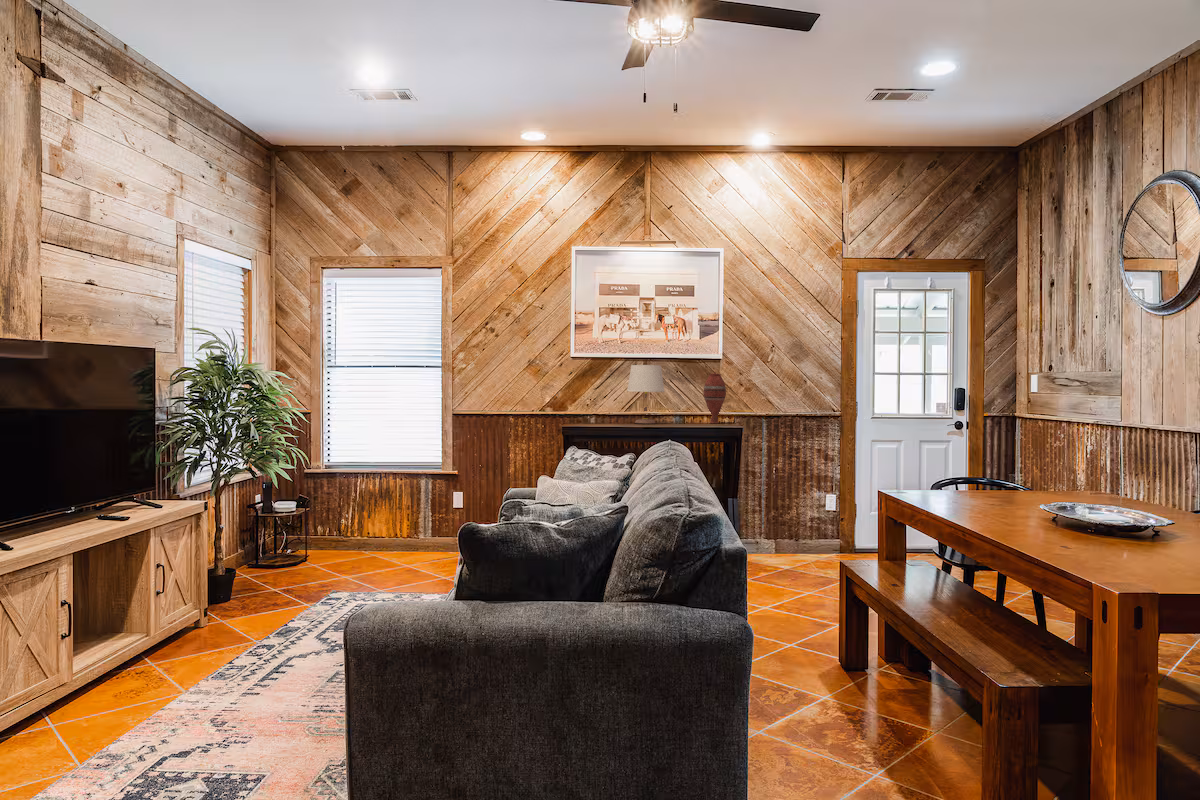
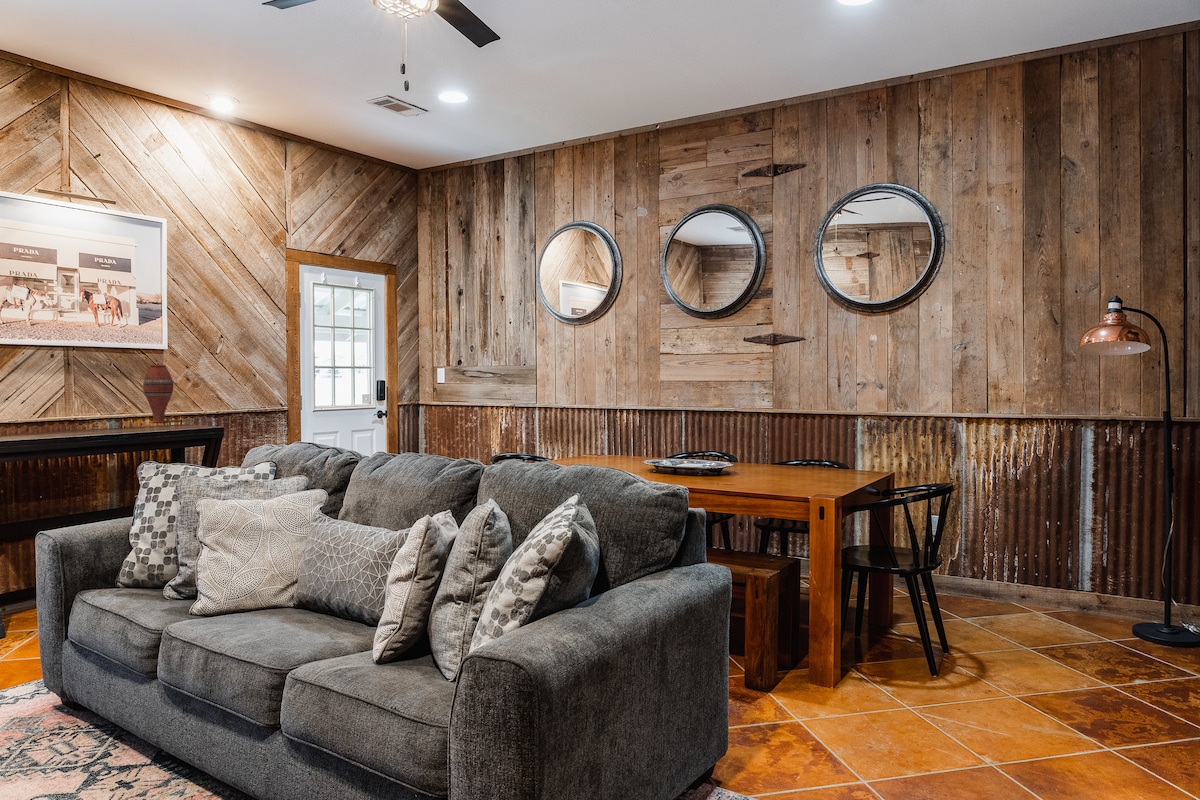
table lamp: present [627,365,664,424] -> none [36,353,94,428]

